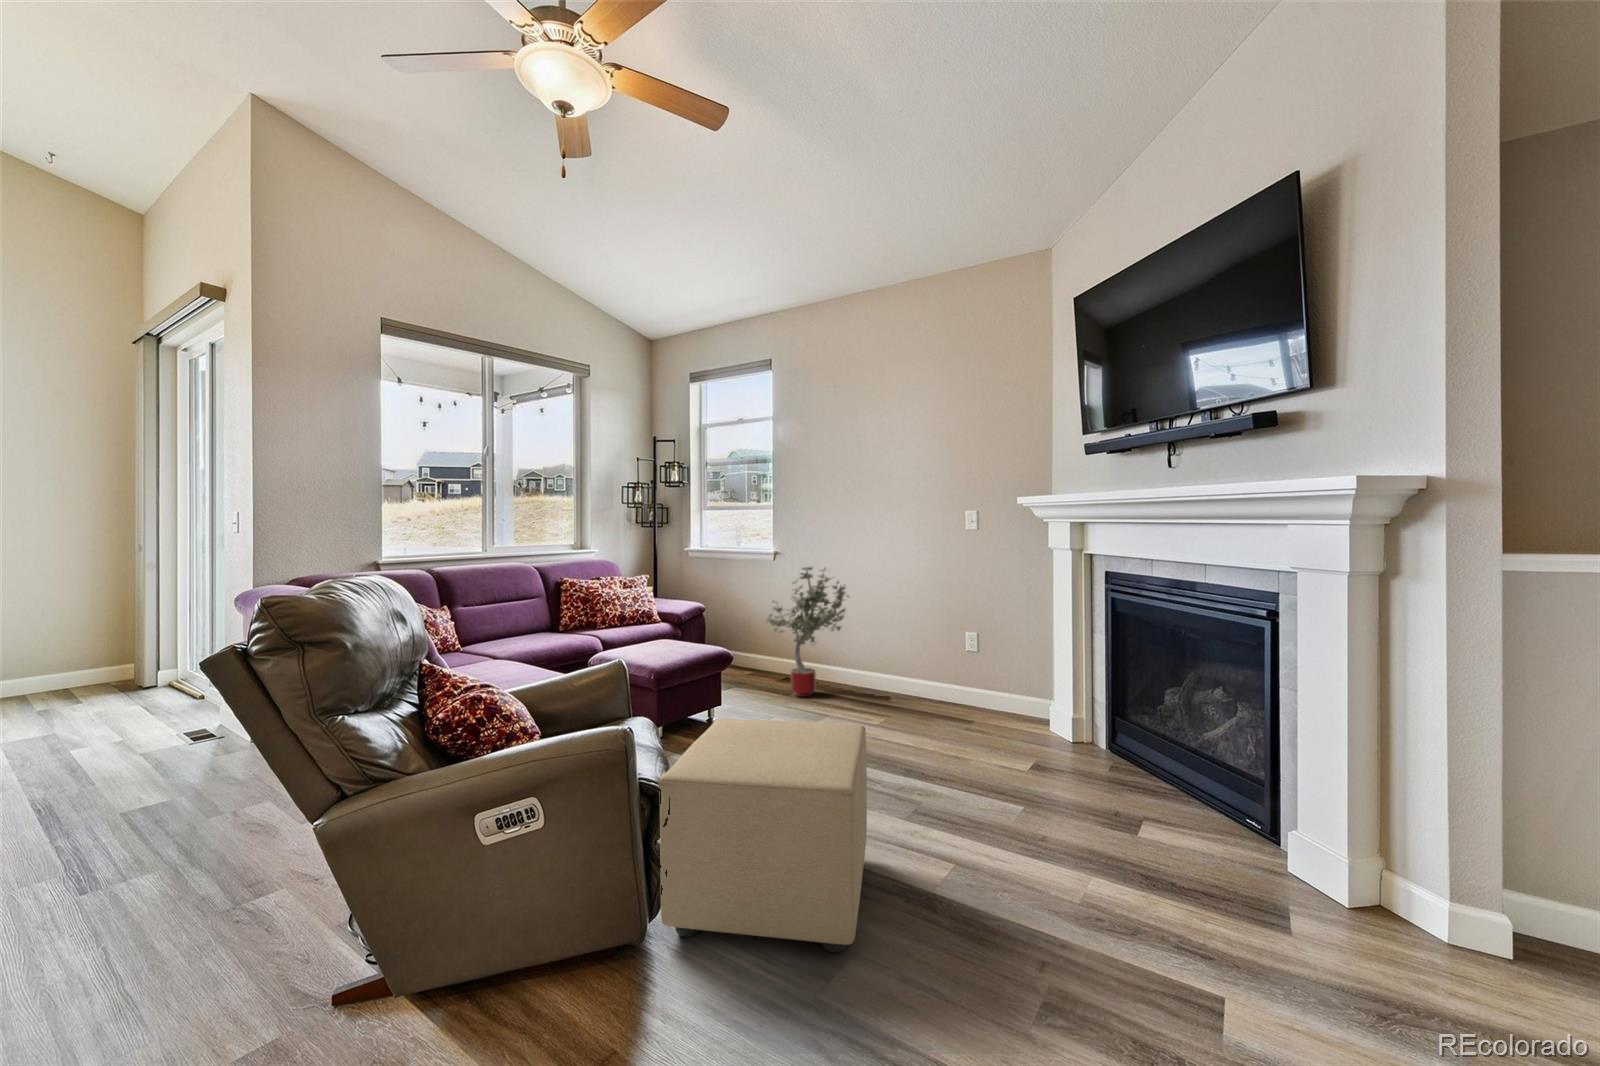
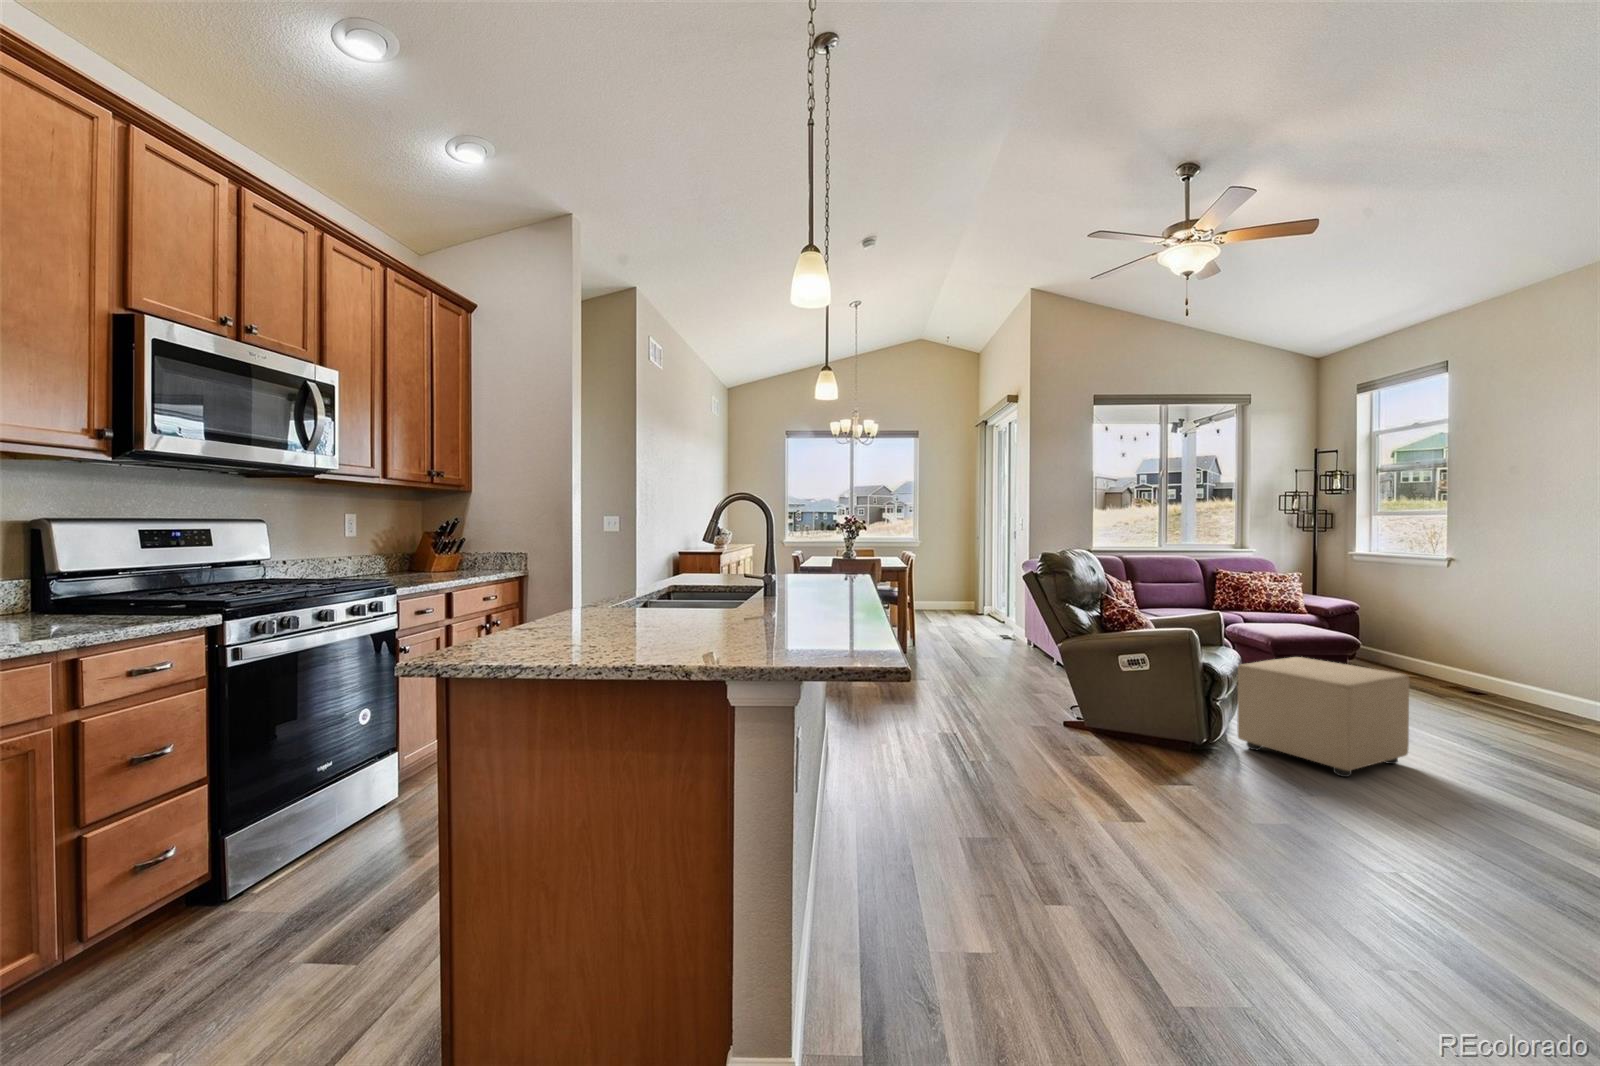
potted tree: present [767,567,849,697] -> none [1424,574,1531,699]

